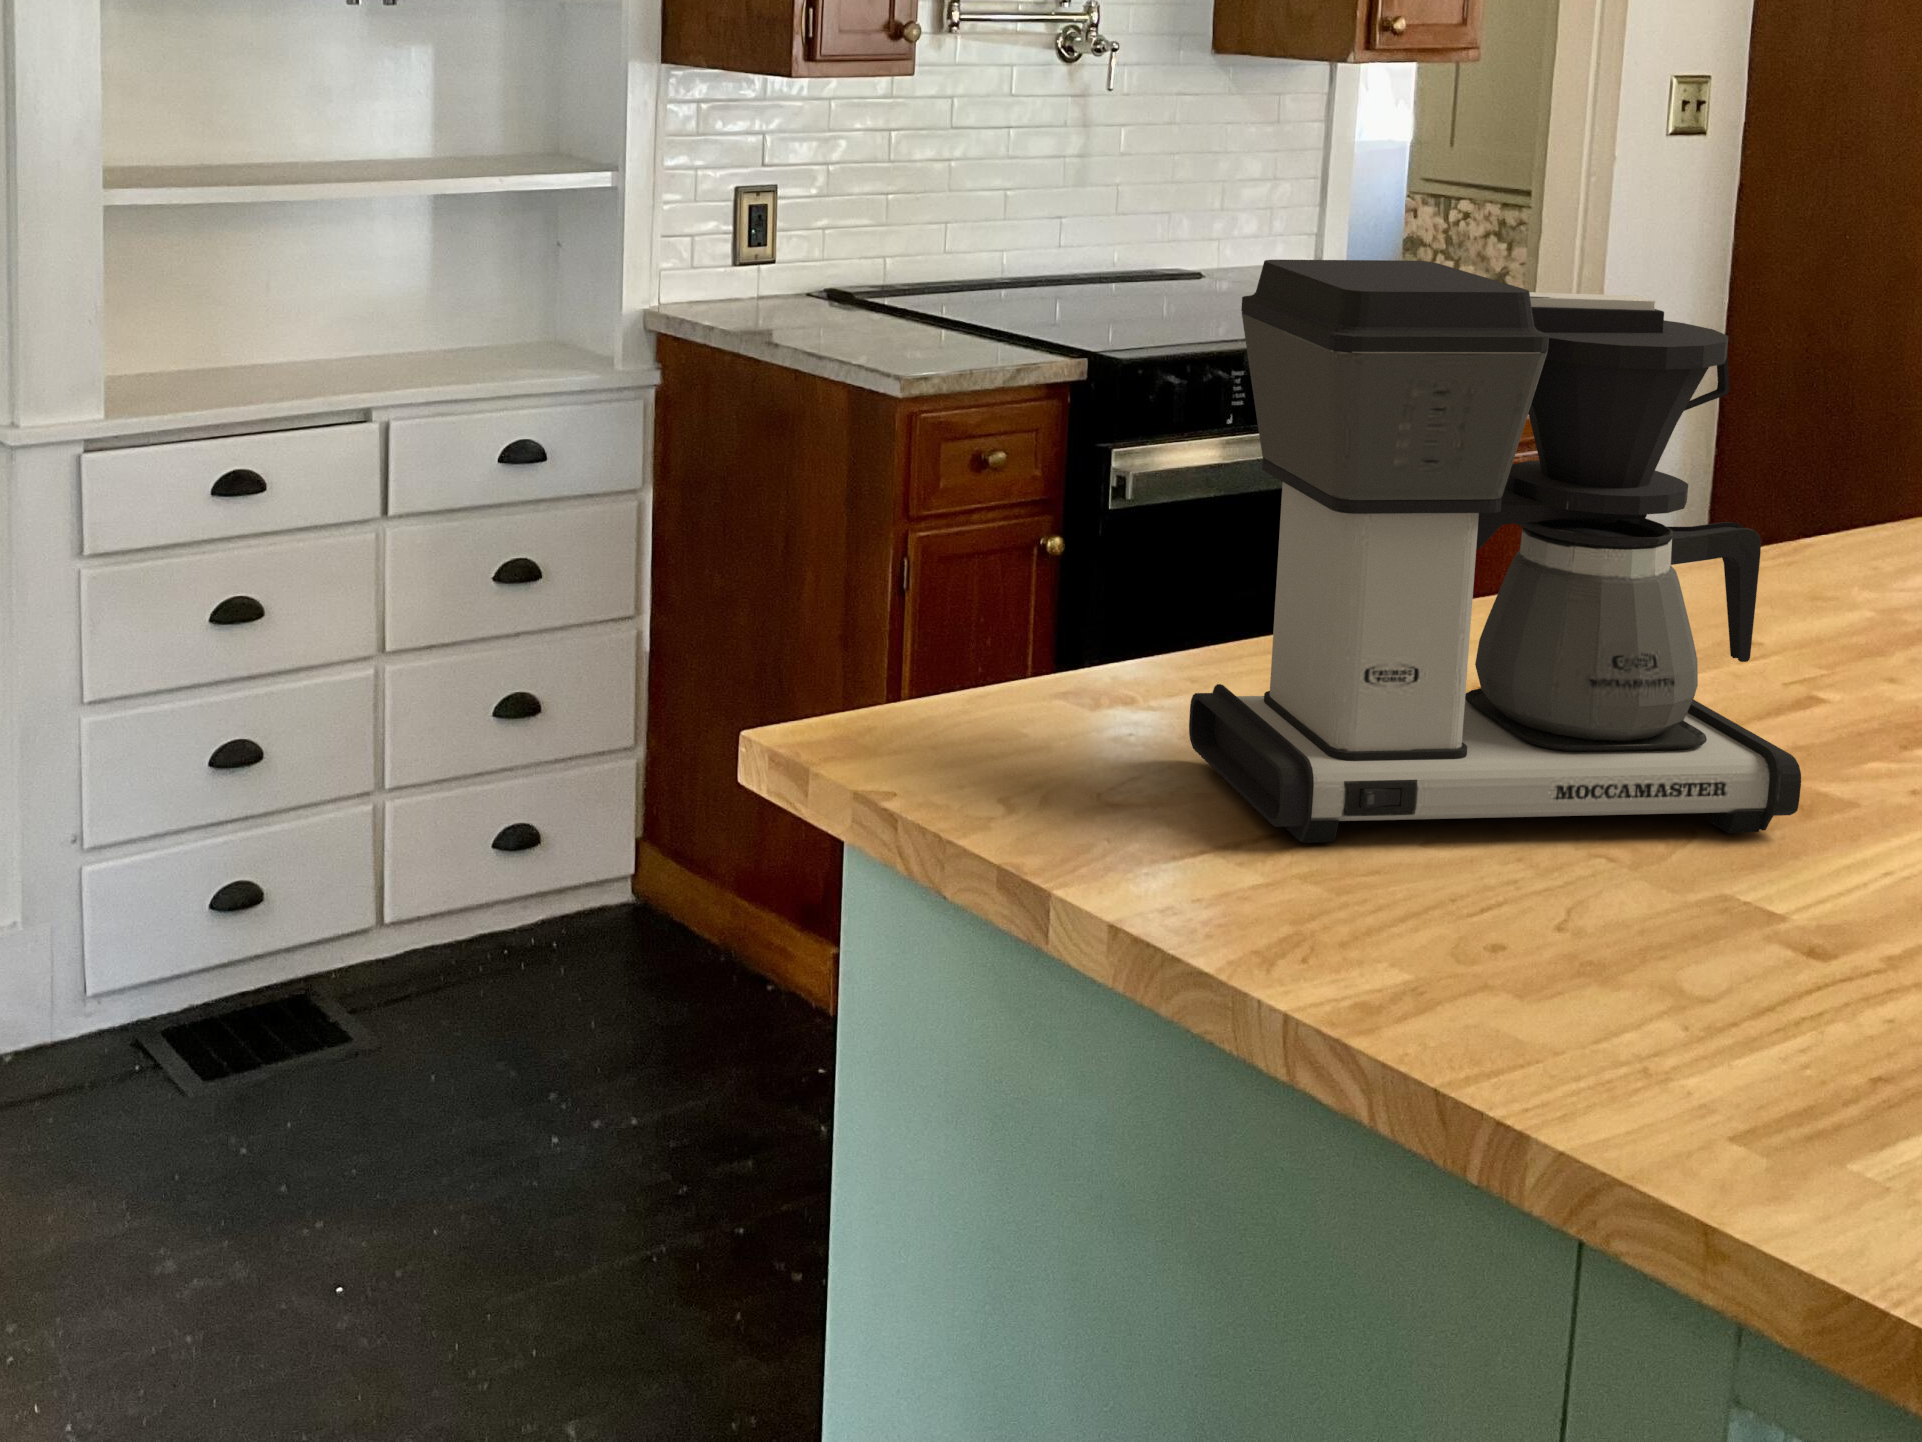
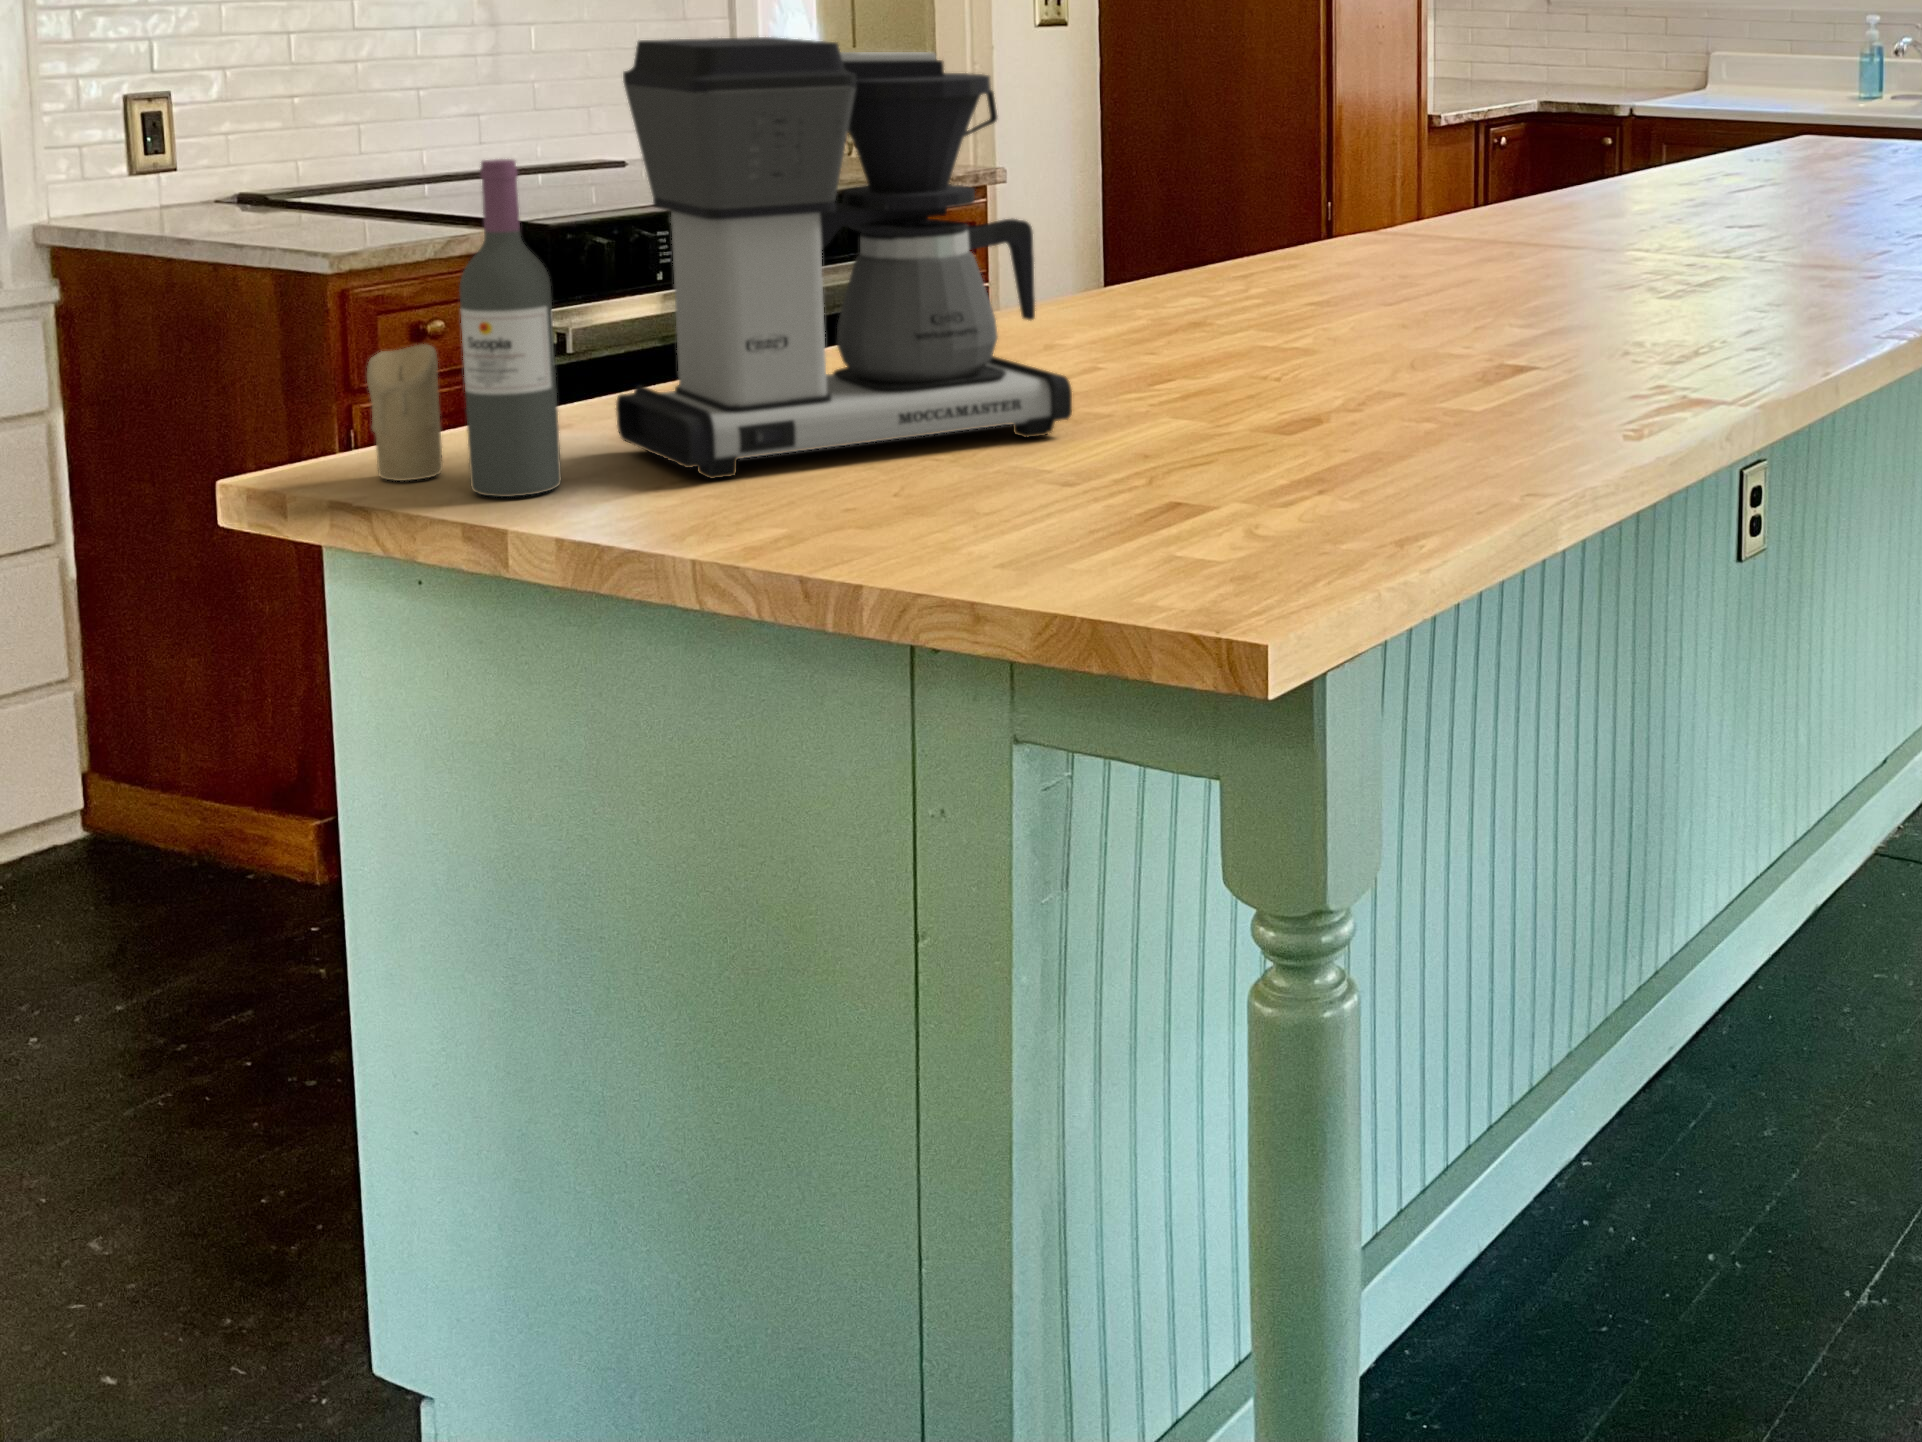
wine bottle: none [1011,411,1130,832] -> present [460,159,561,497]
candle: none [909,609,989,774] -> present [367,344,443,481]

